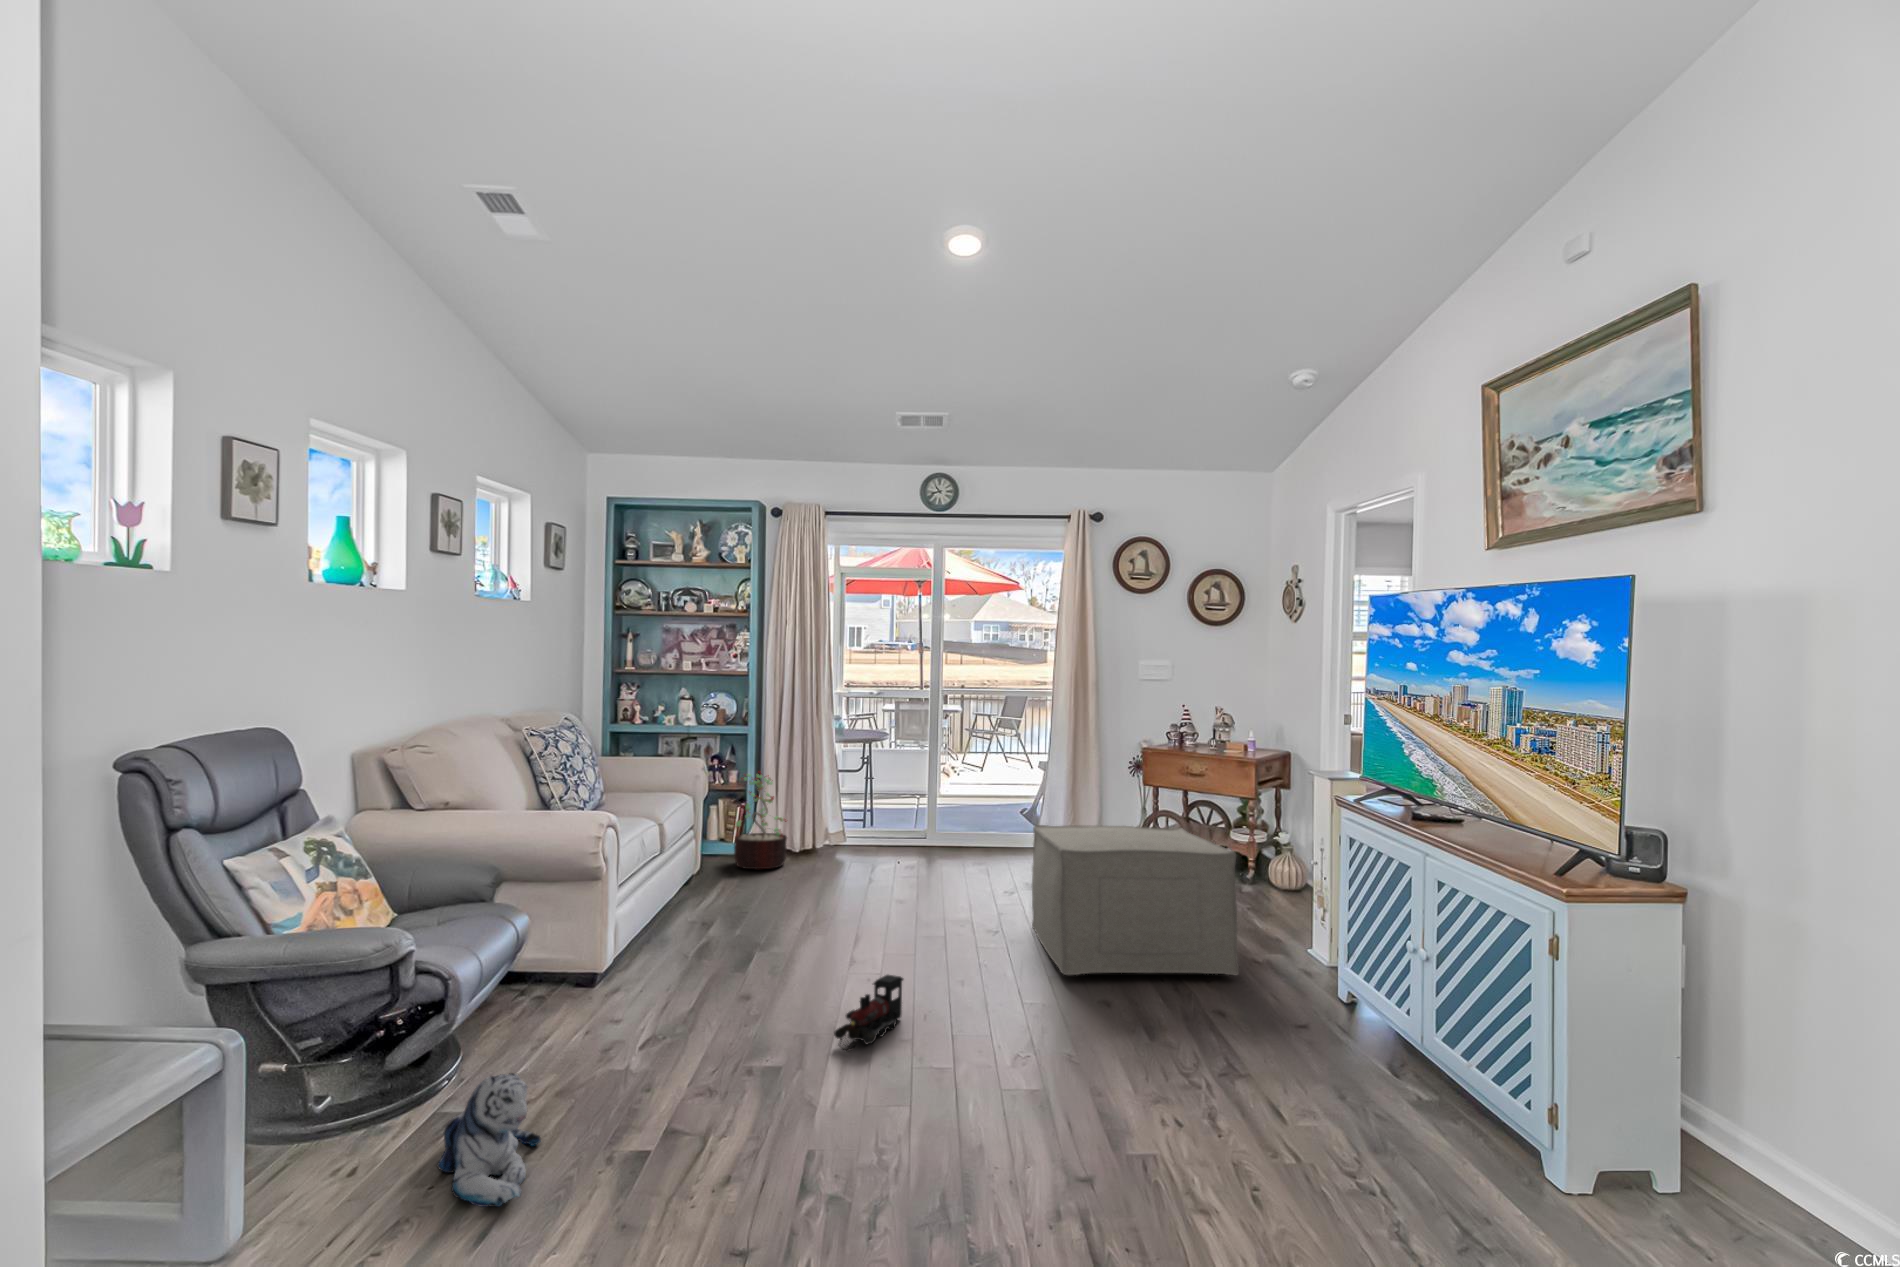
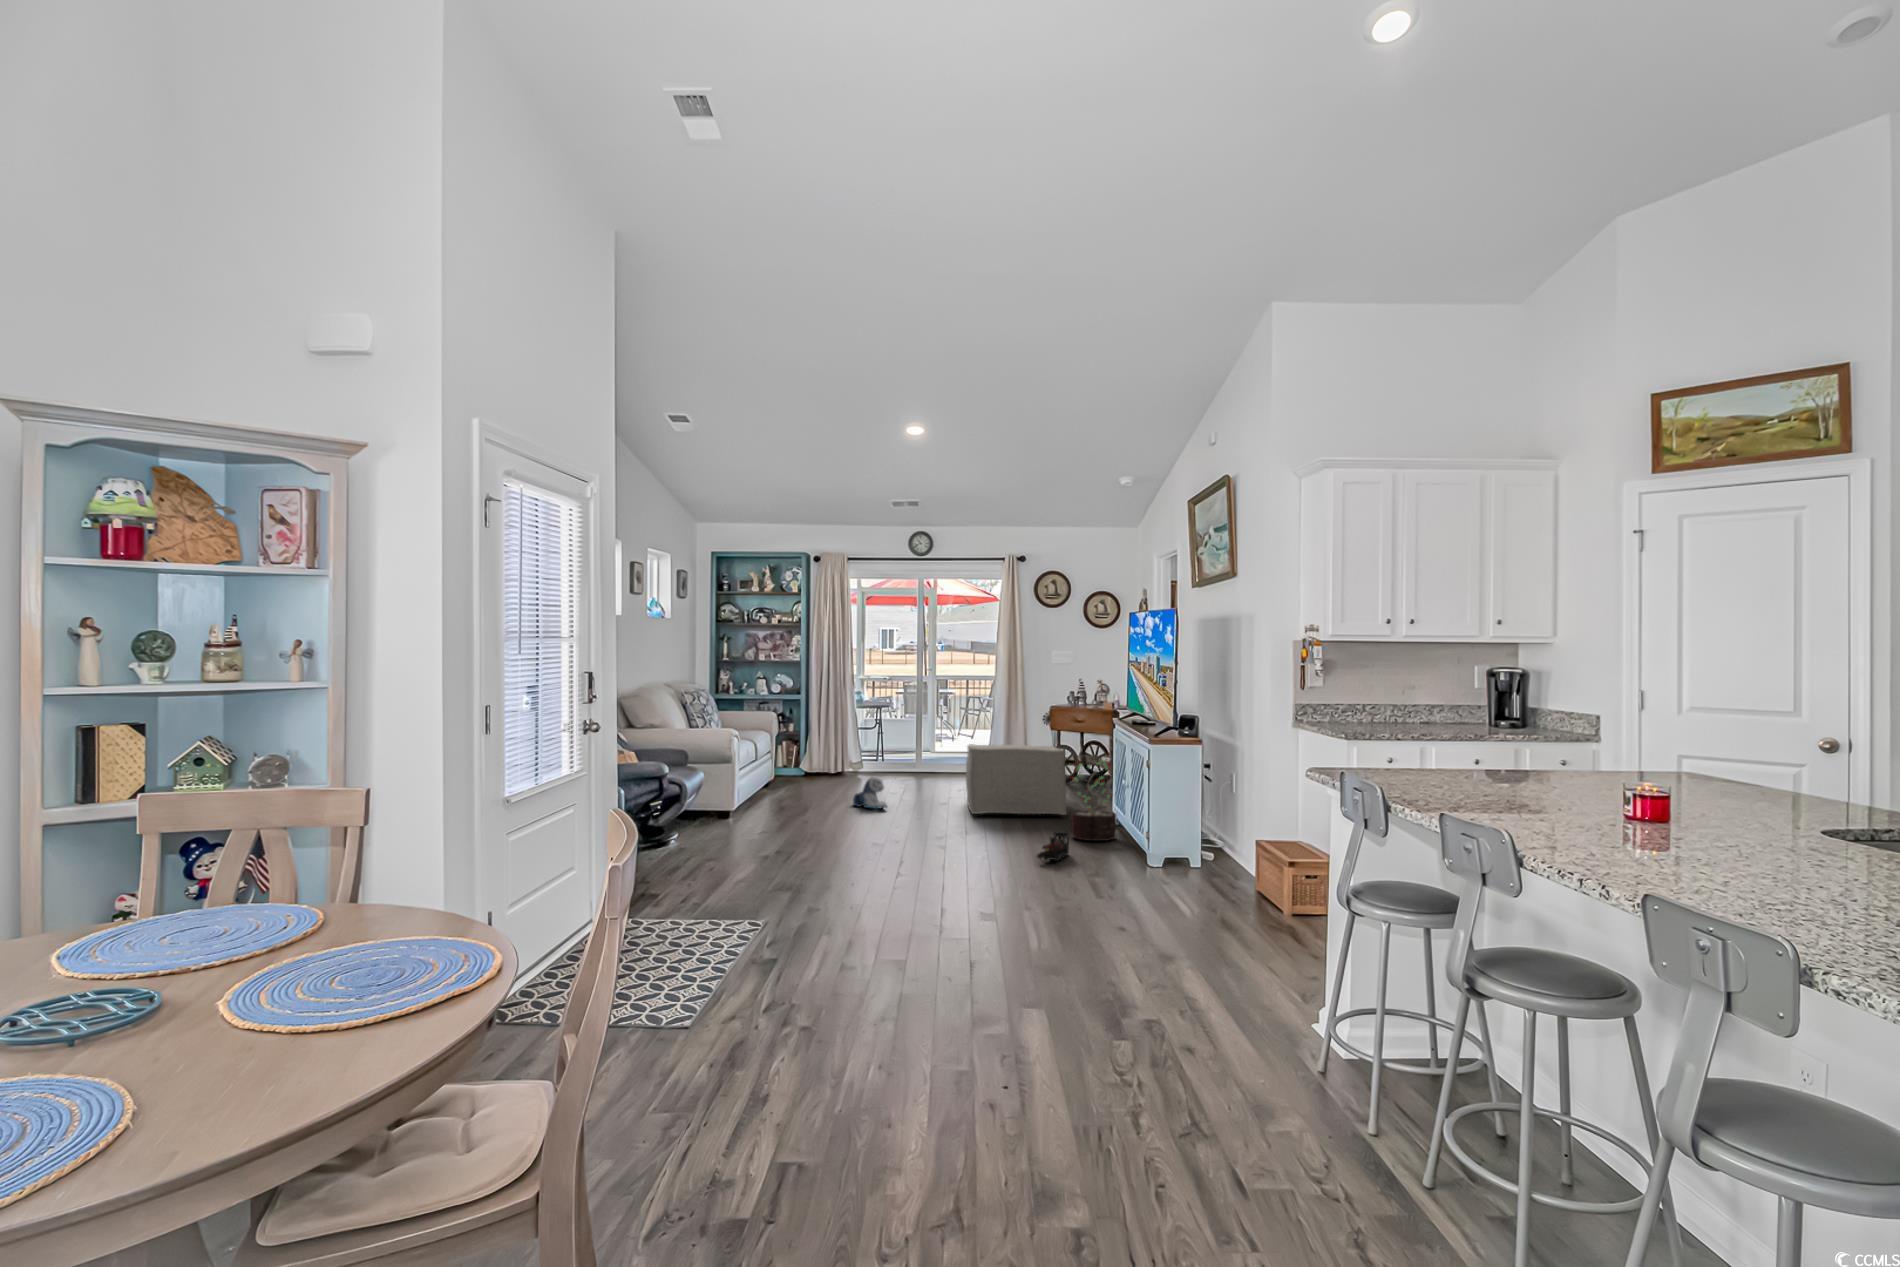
decorative plant: present [734,774,787,869] -> present [1071,760,1118,841]
toy train: present [834,975,903,1051] -> present [1037,831,1069,862]
plush toy: present [437,1073,540,1207] -> present [853,777,887,809]

